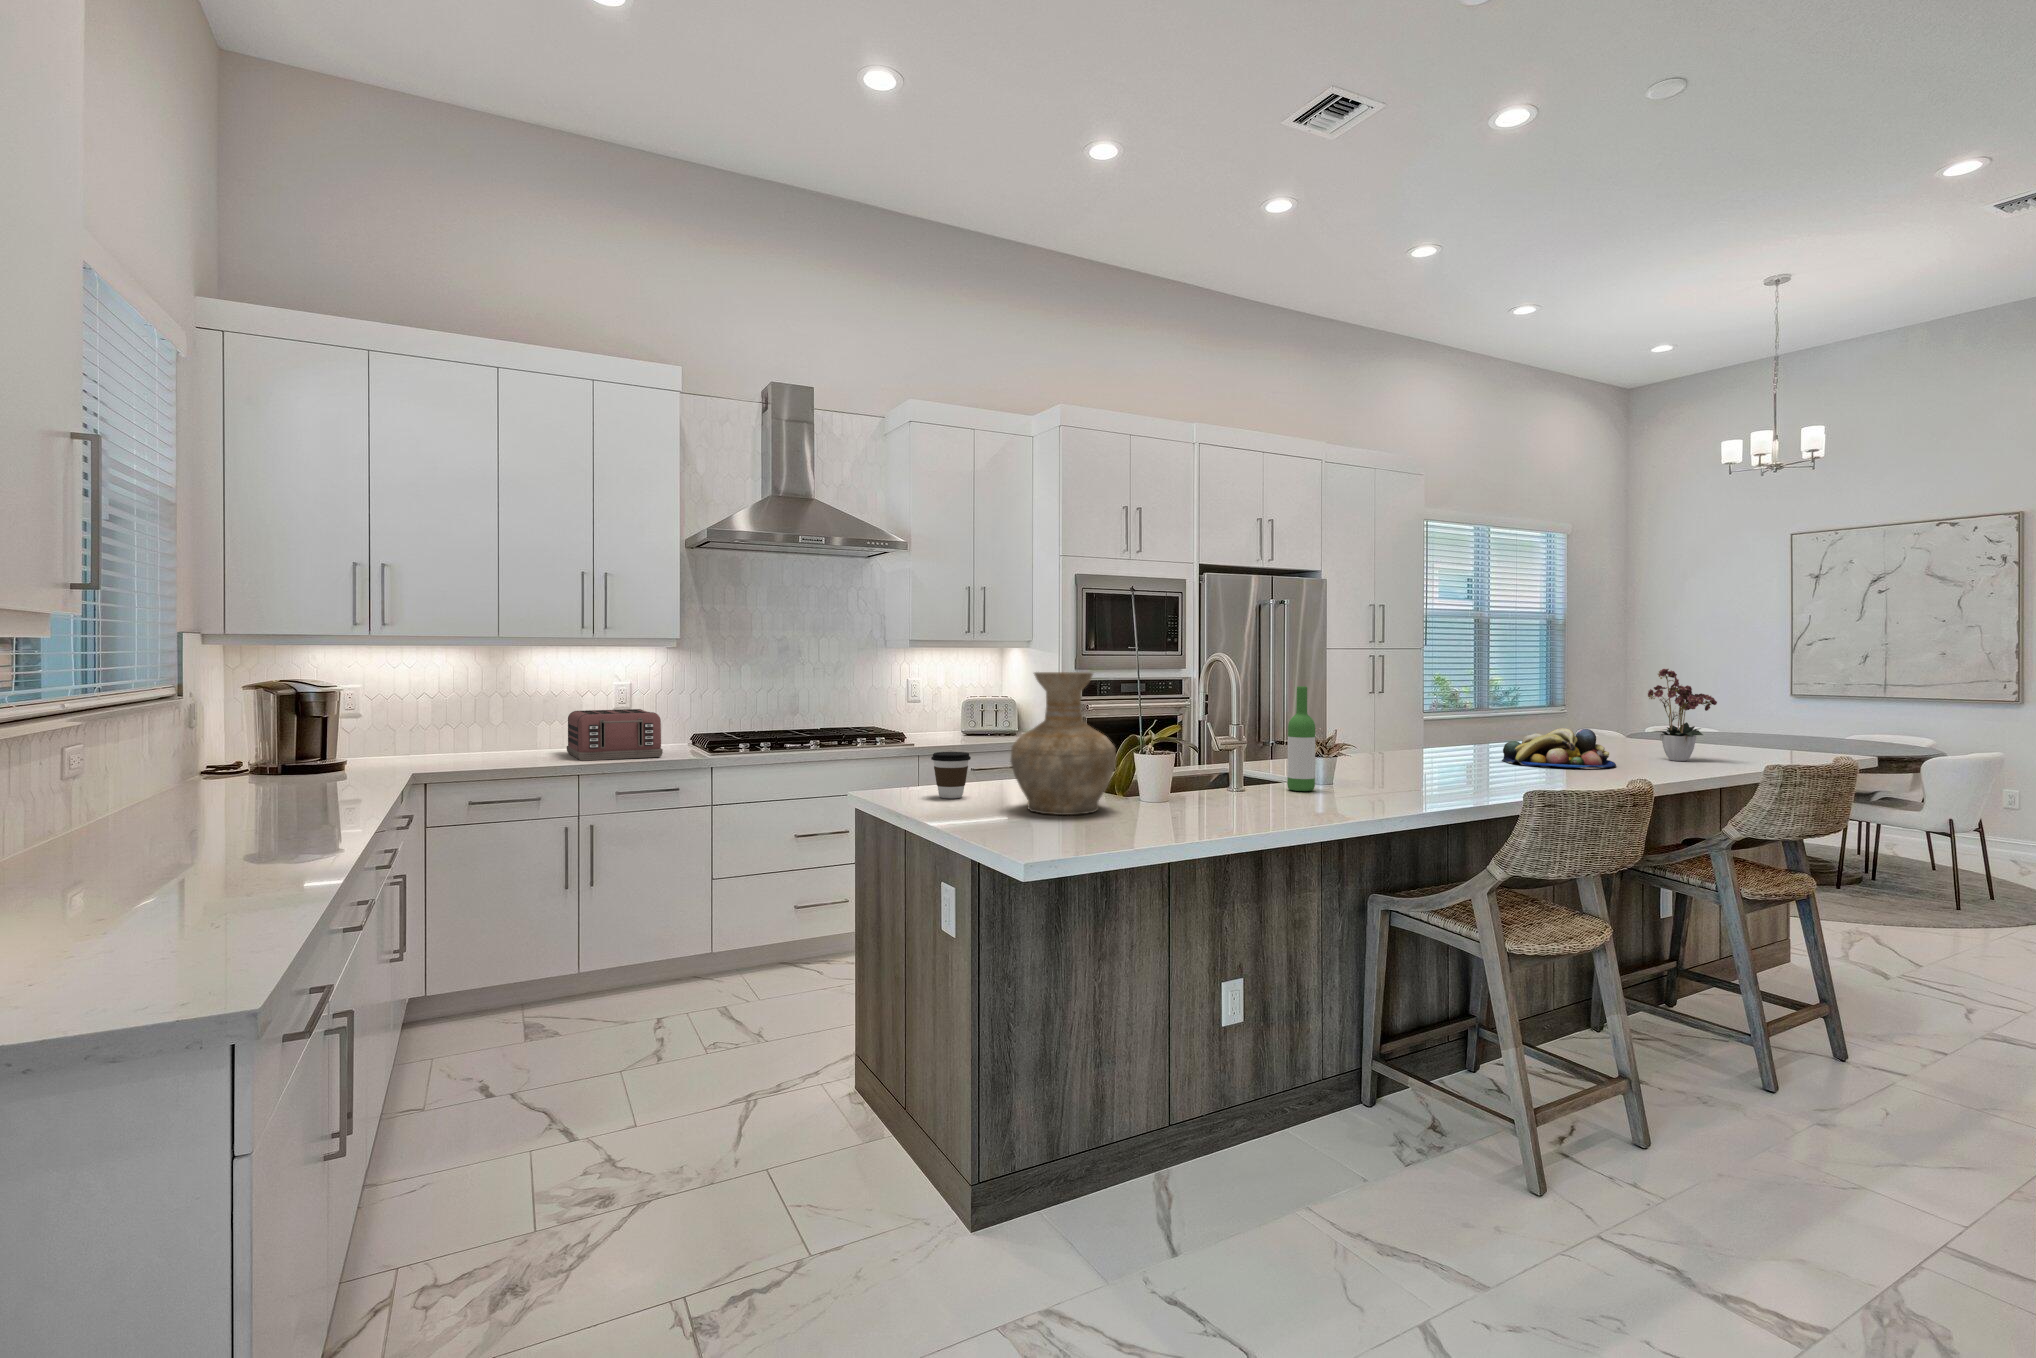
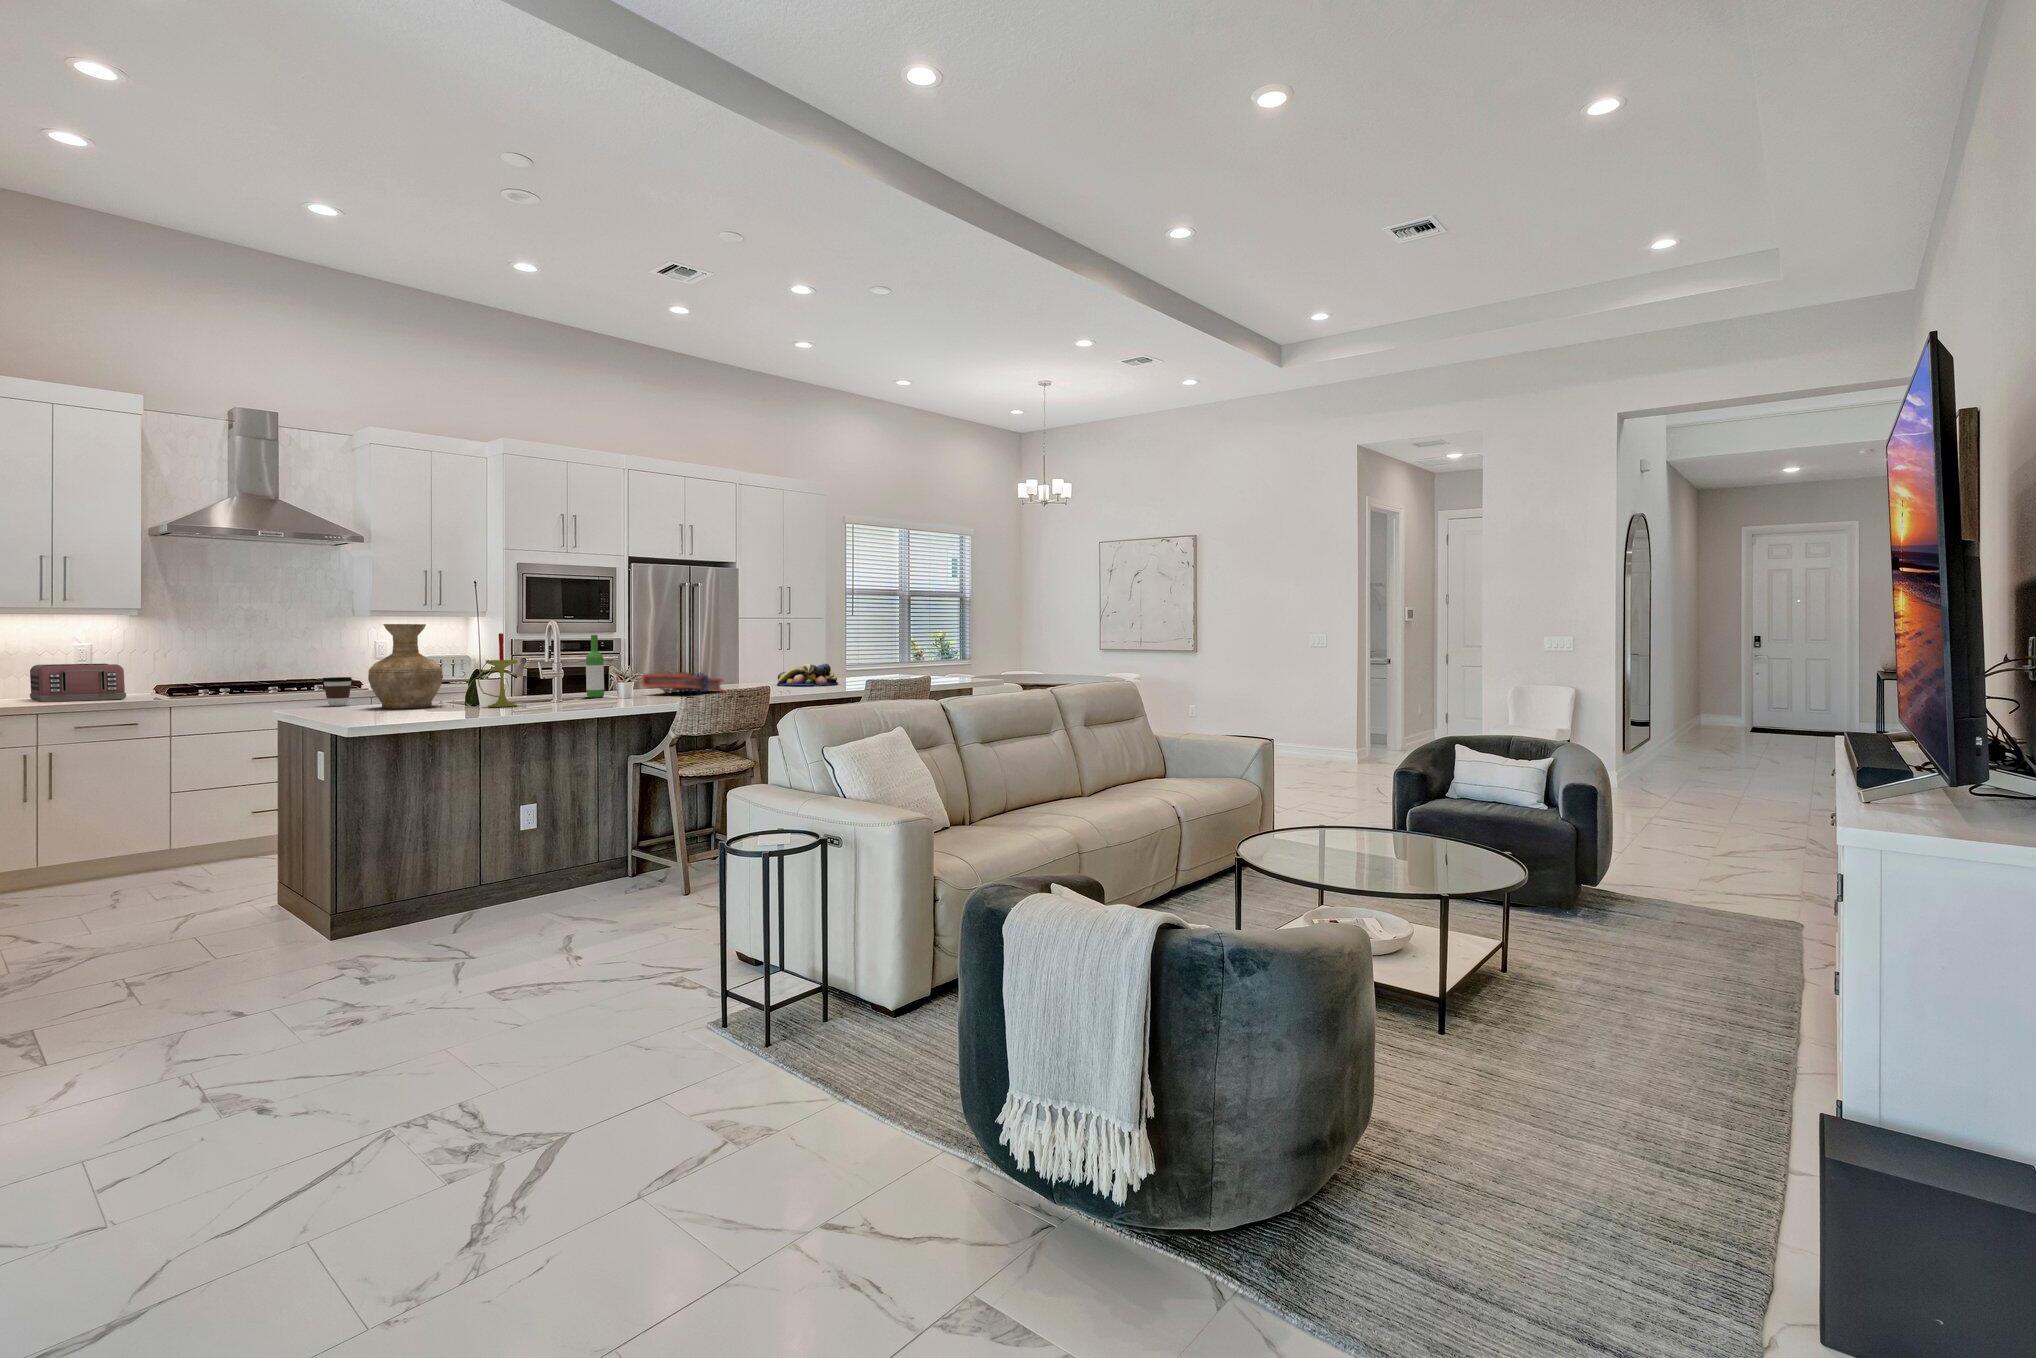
flower arrangement: present [1648,669,1717,761] -> none [868,625,905,682]
candle: none [1175,686,1239,818] -> present [477,633,517,707]
book: none [1365,746,1477,784] -> present [641,672,724,694]

